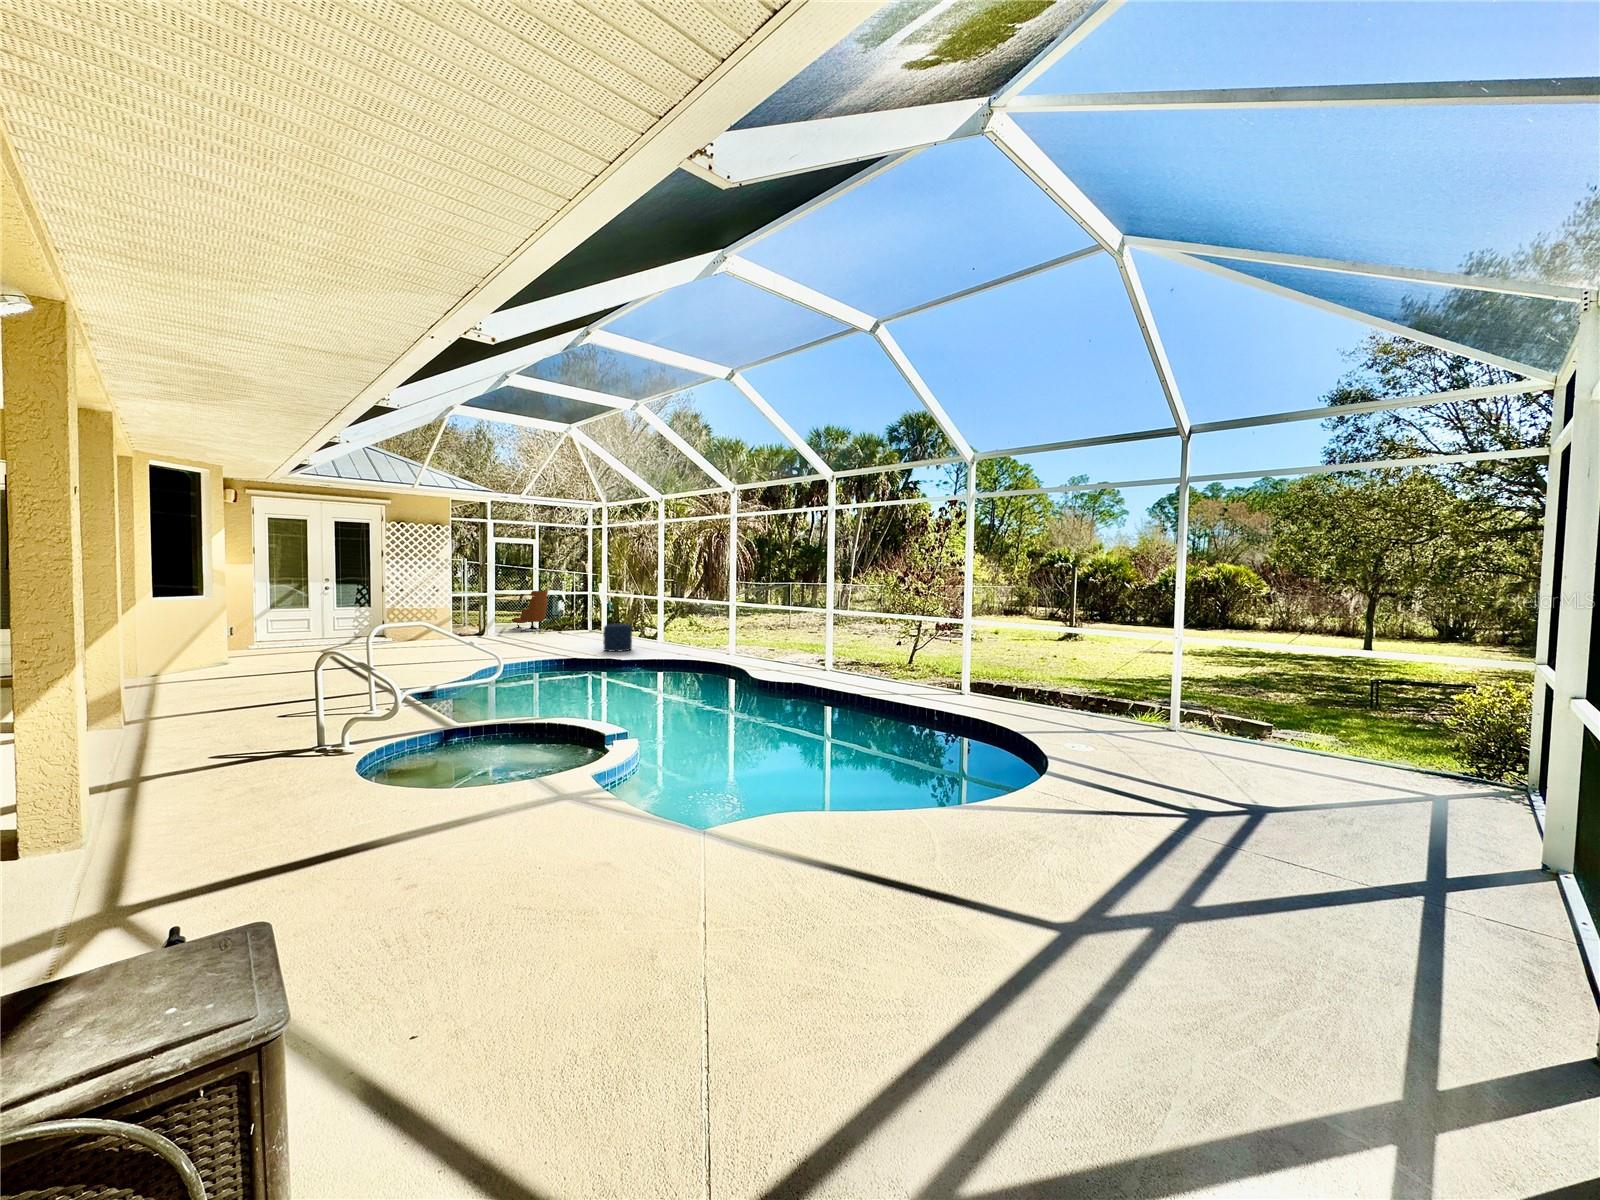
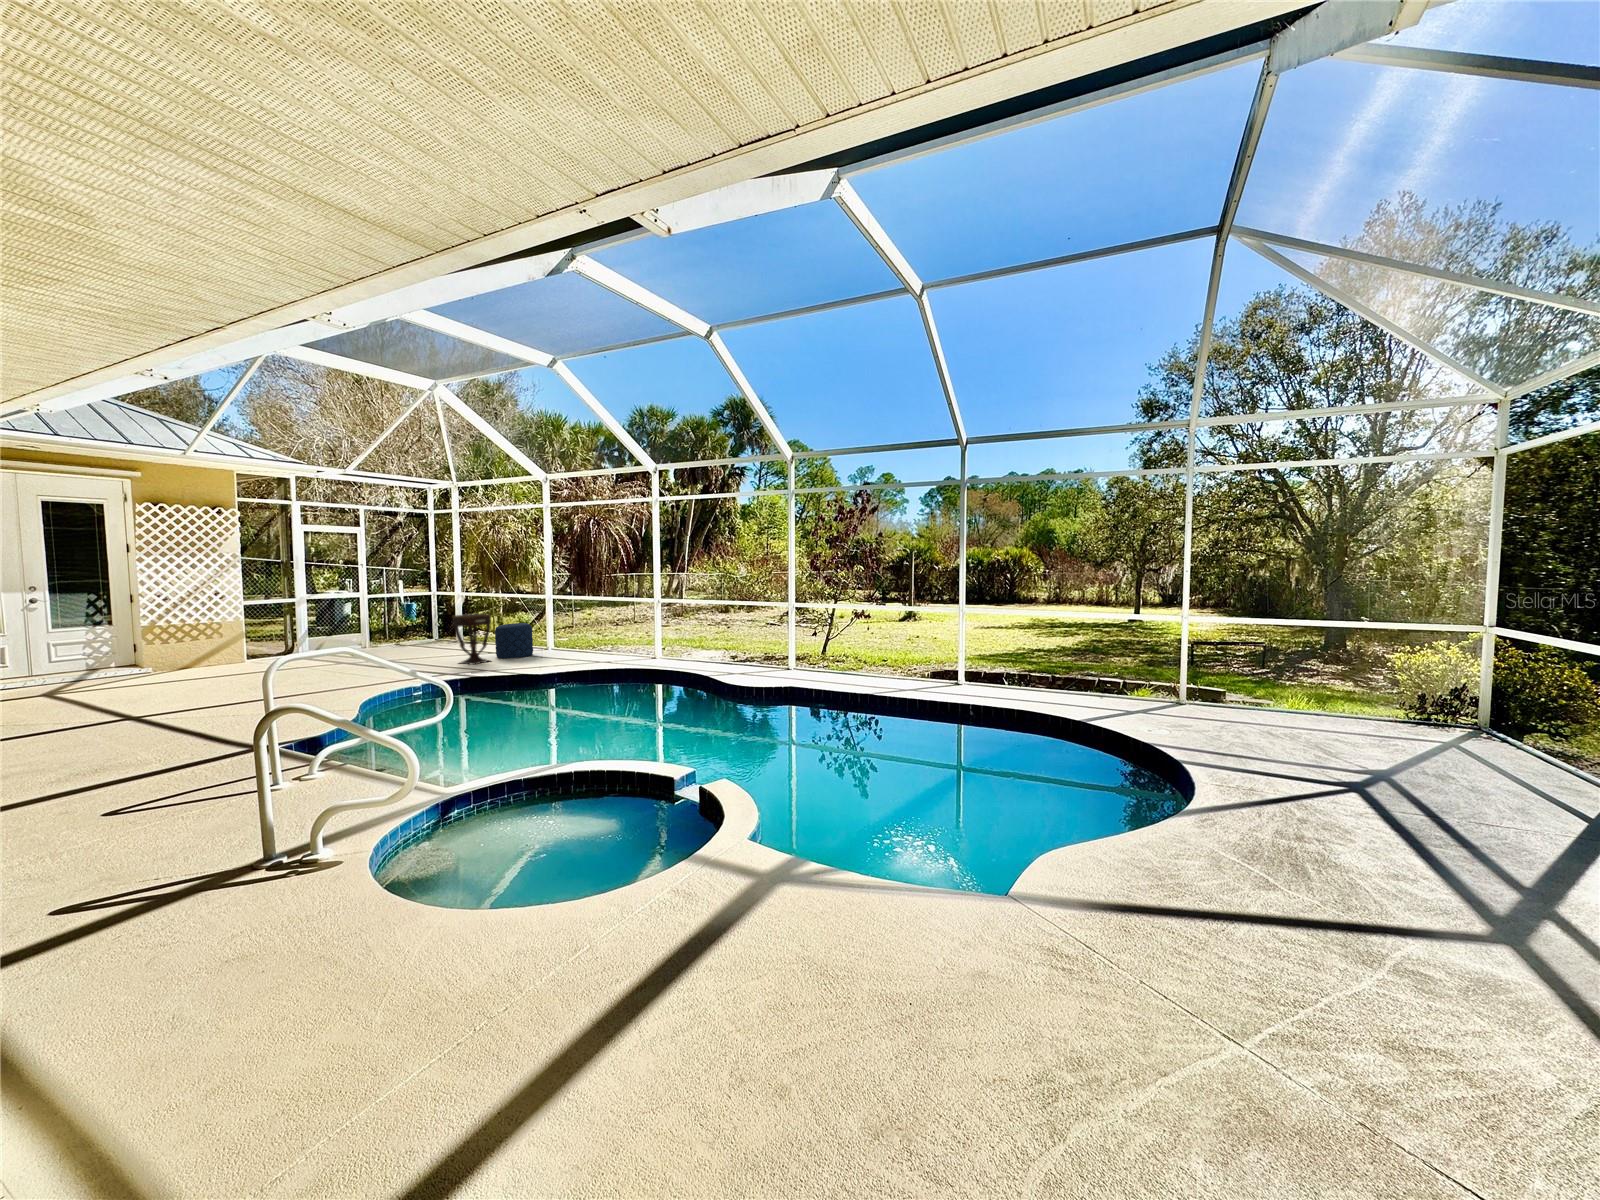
lounge chair: present [512,591,548,632] -> none [319,594,377,648]
side table: none [569,614,597,654] -> present [453,614,491,665]

